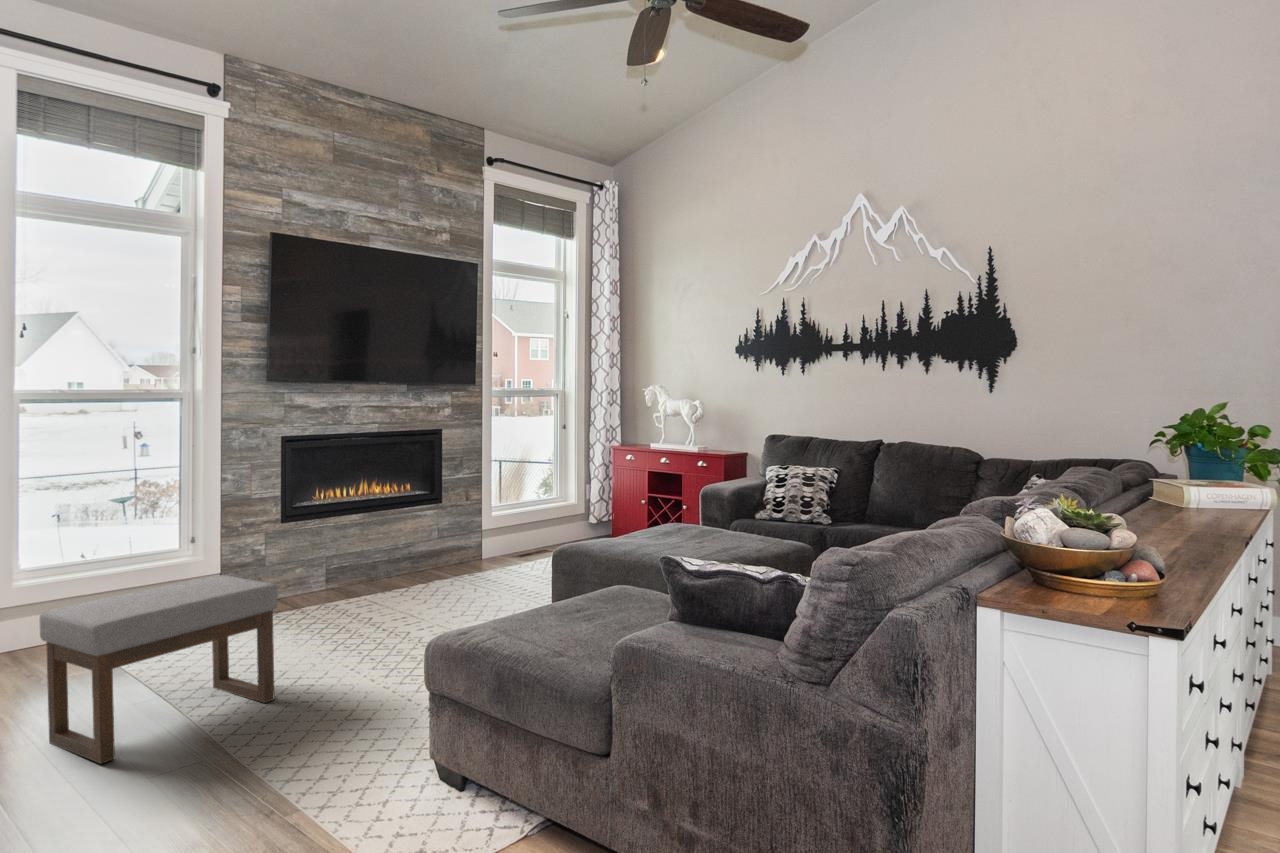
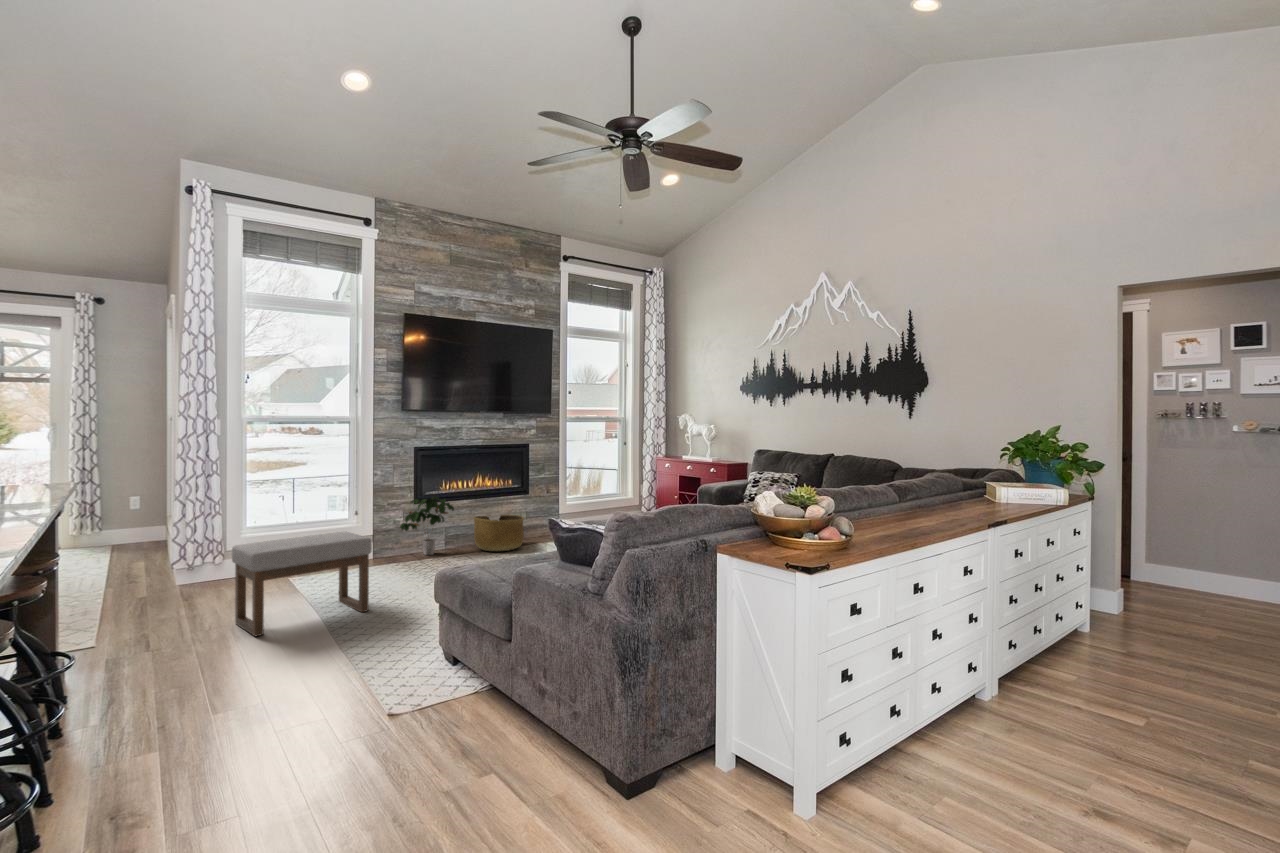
potted plant: none [267,511,346,599] -> present [400,497,454,555]
basket: none [374,533,450,588] -> present [474,515,524,551]

